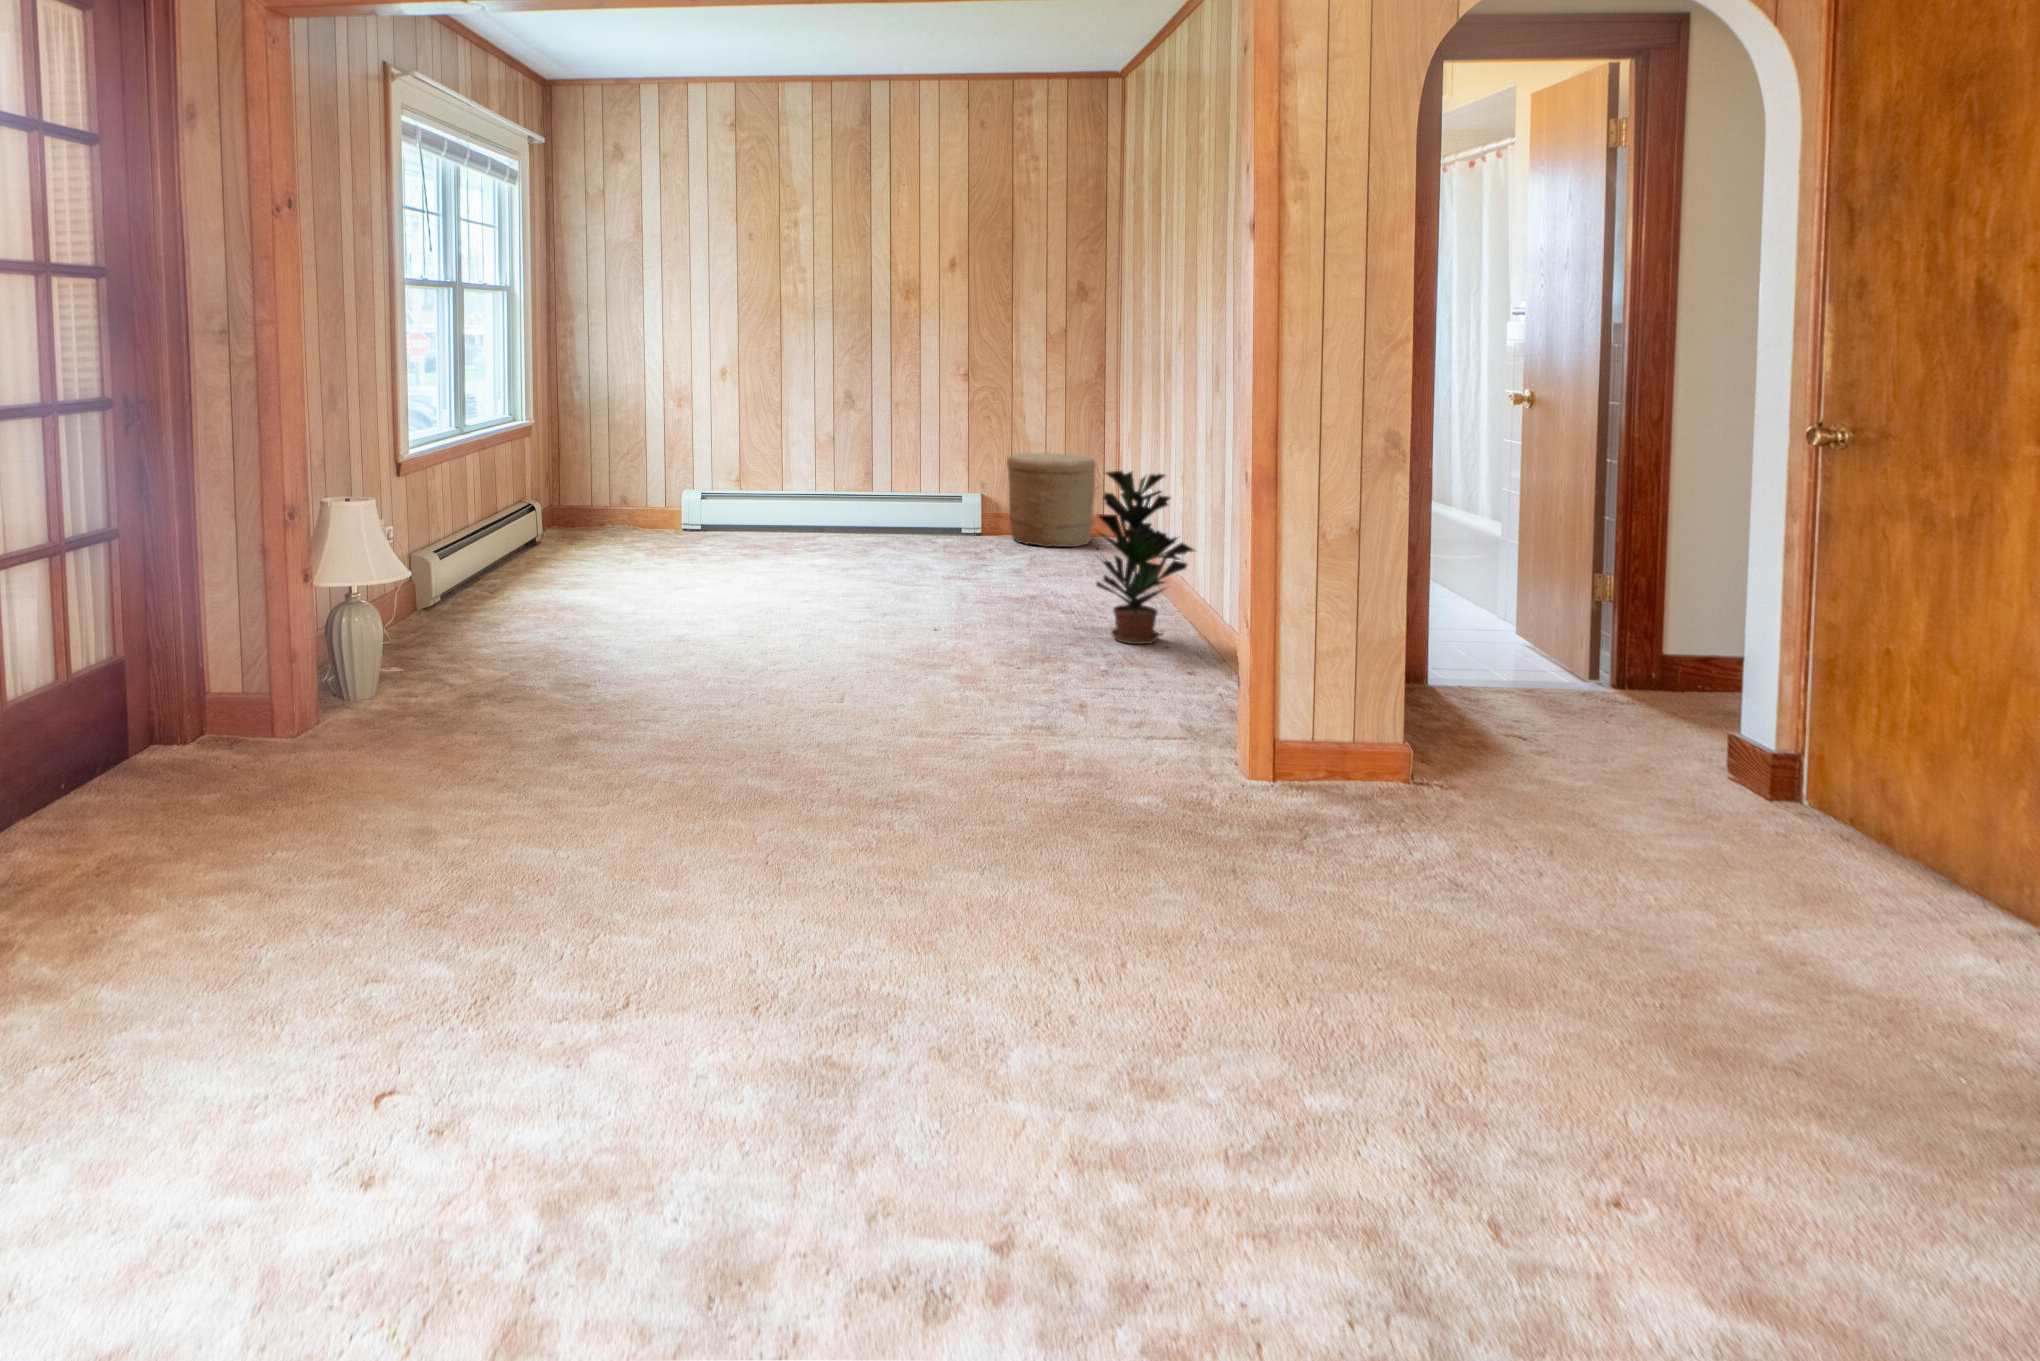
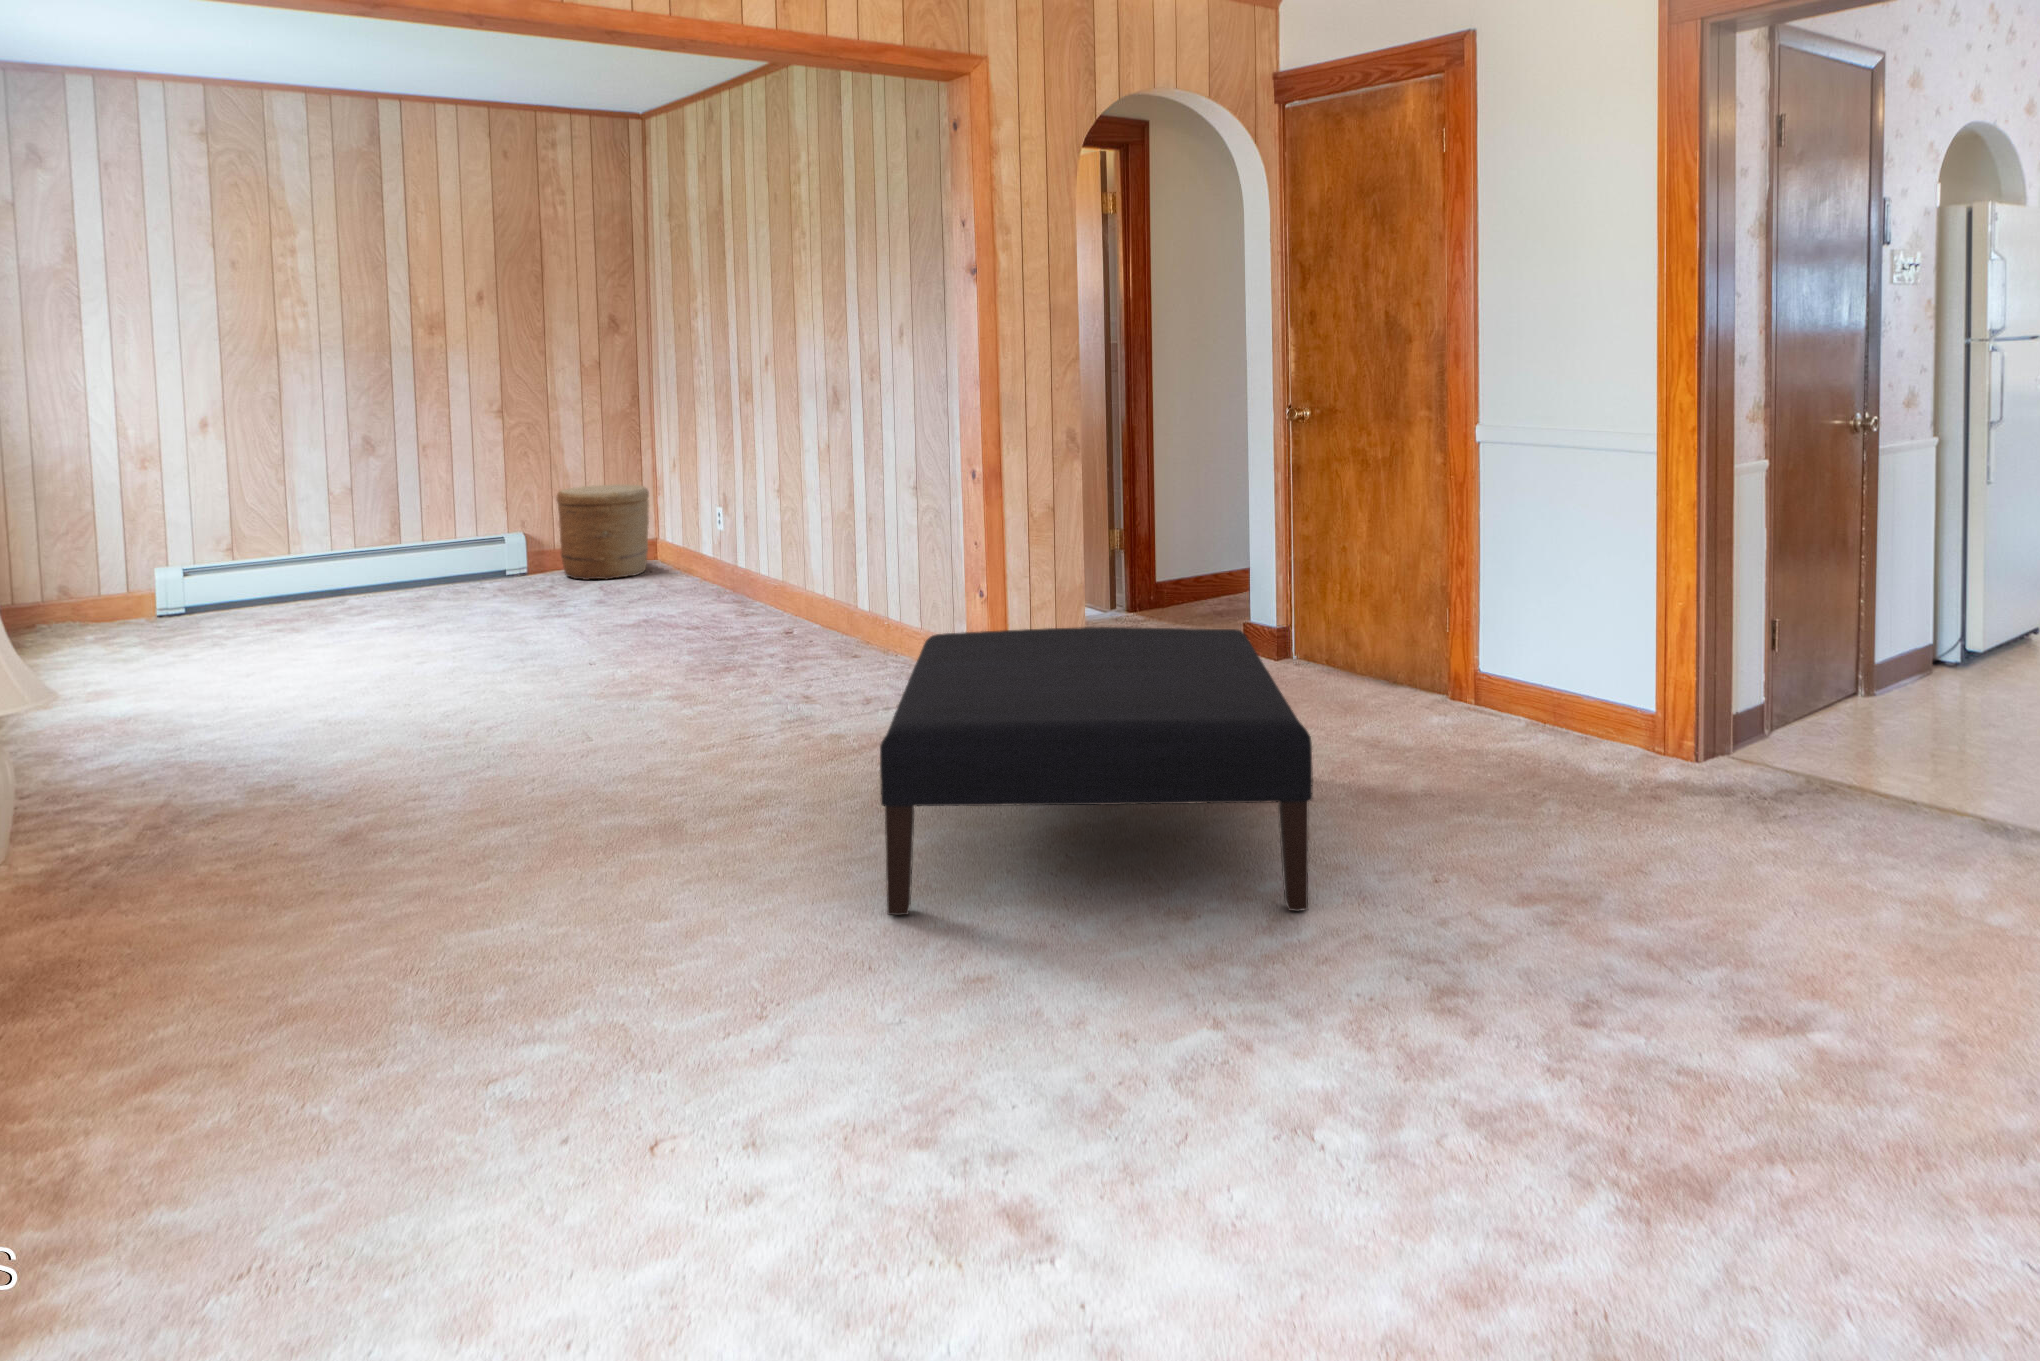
potted plant: present [1096,471,1194,644] -> none [744,489,836,647]
ottoman: none [854,653,1521,1159] -> present [880,627,1313,915]

